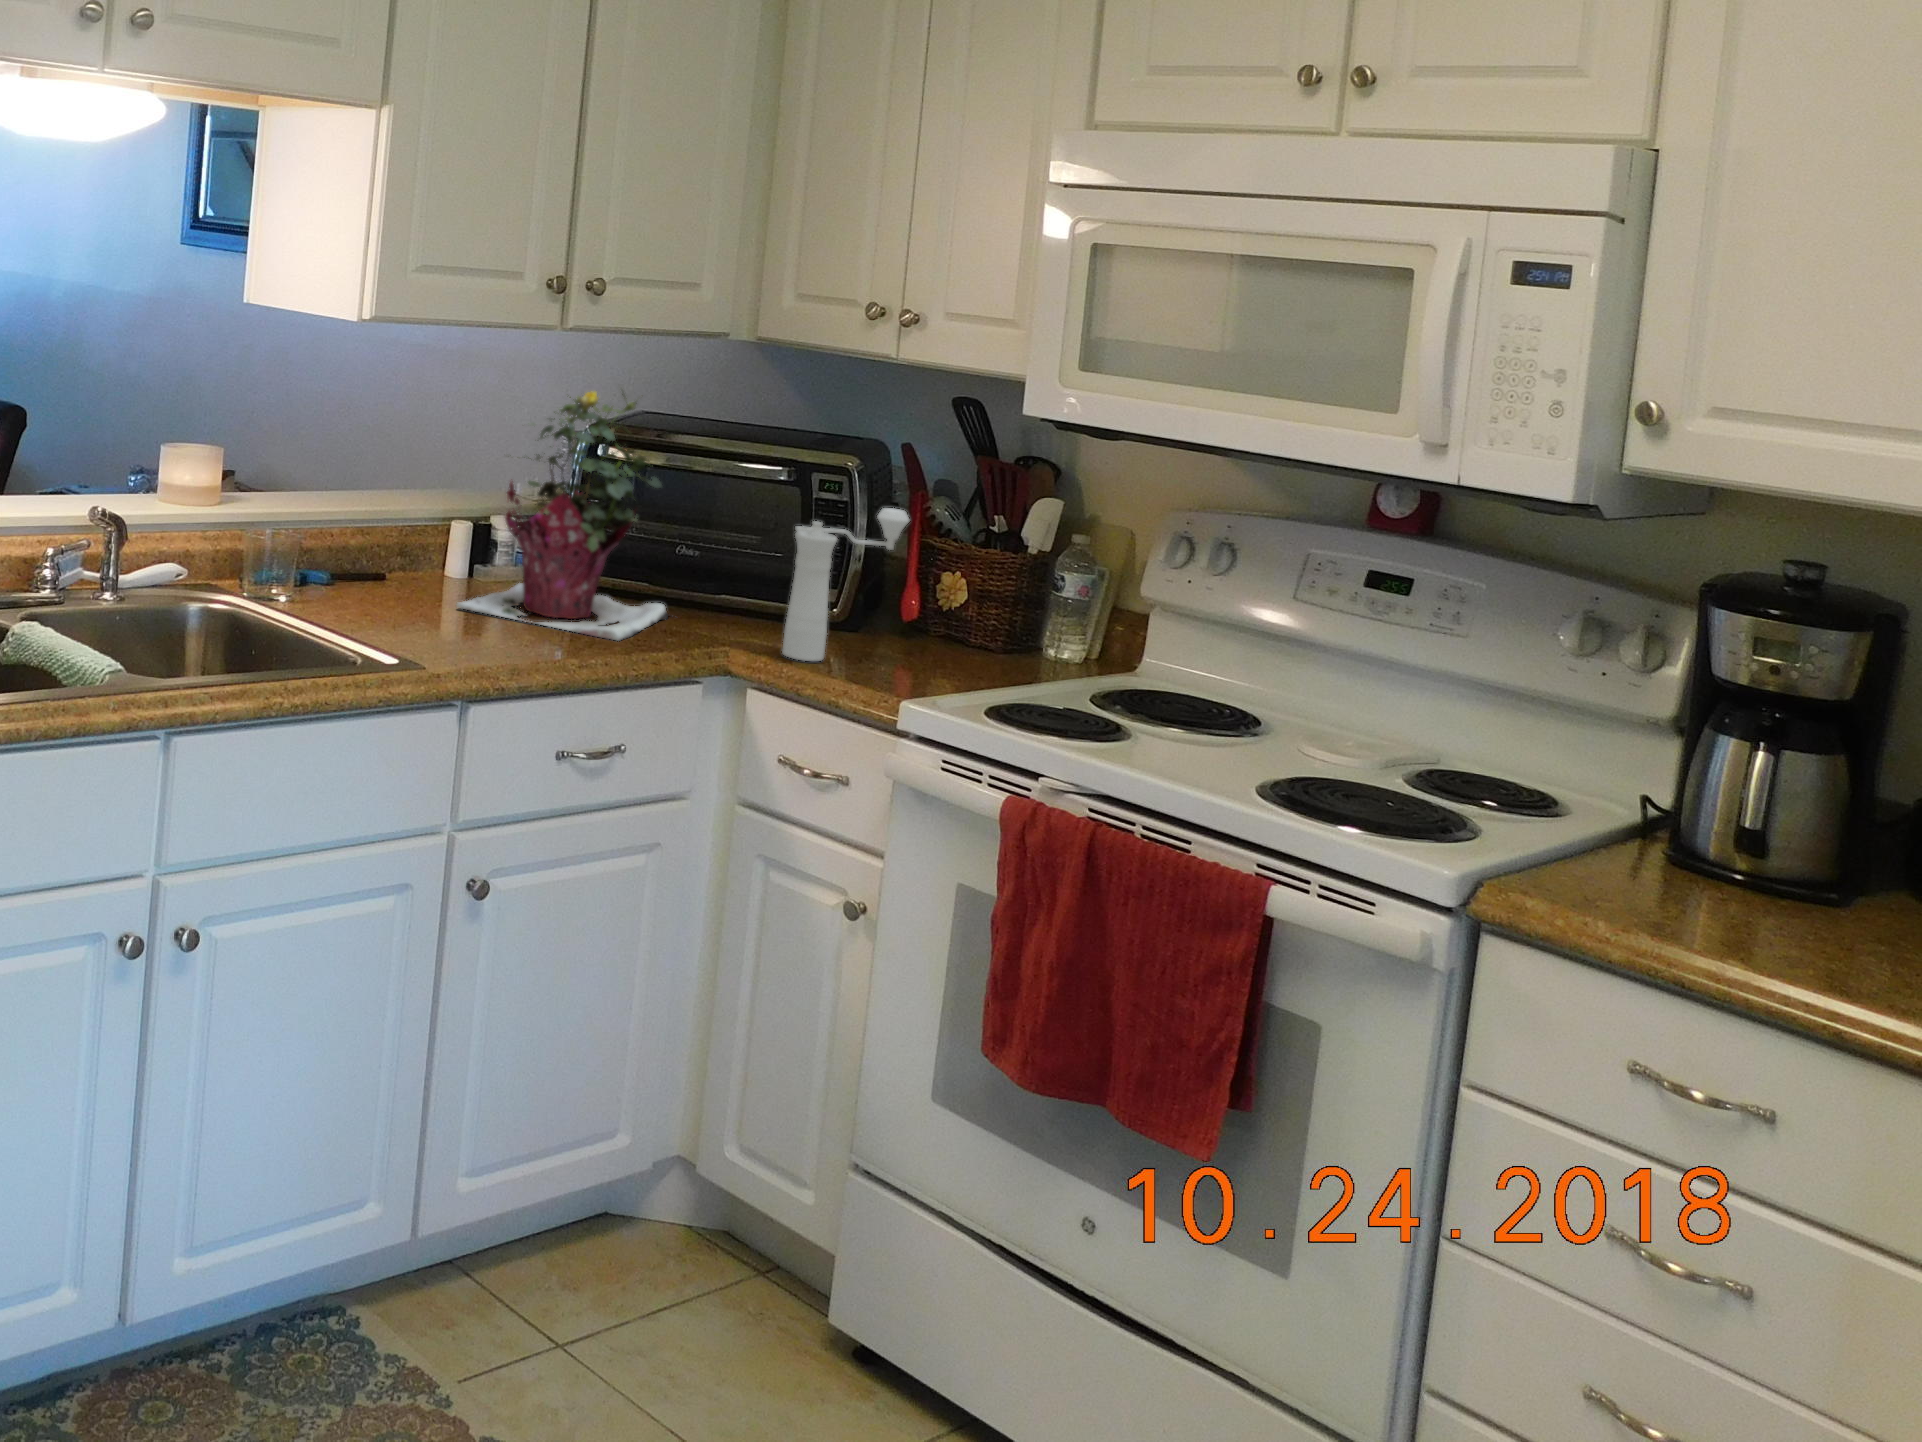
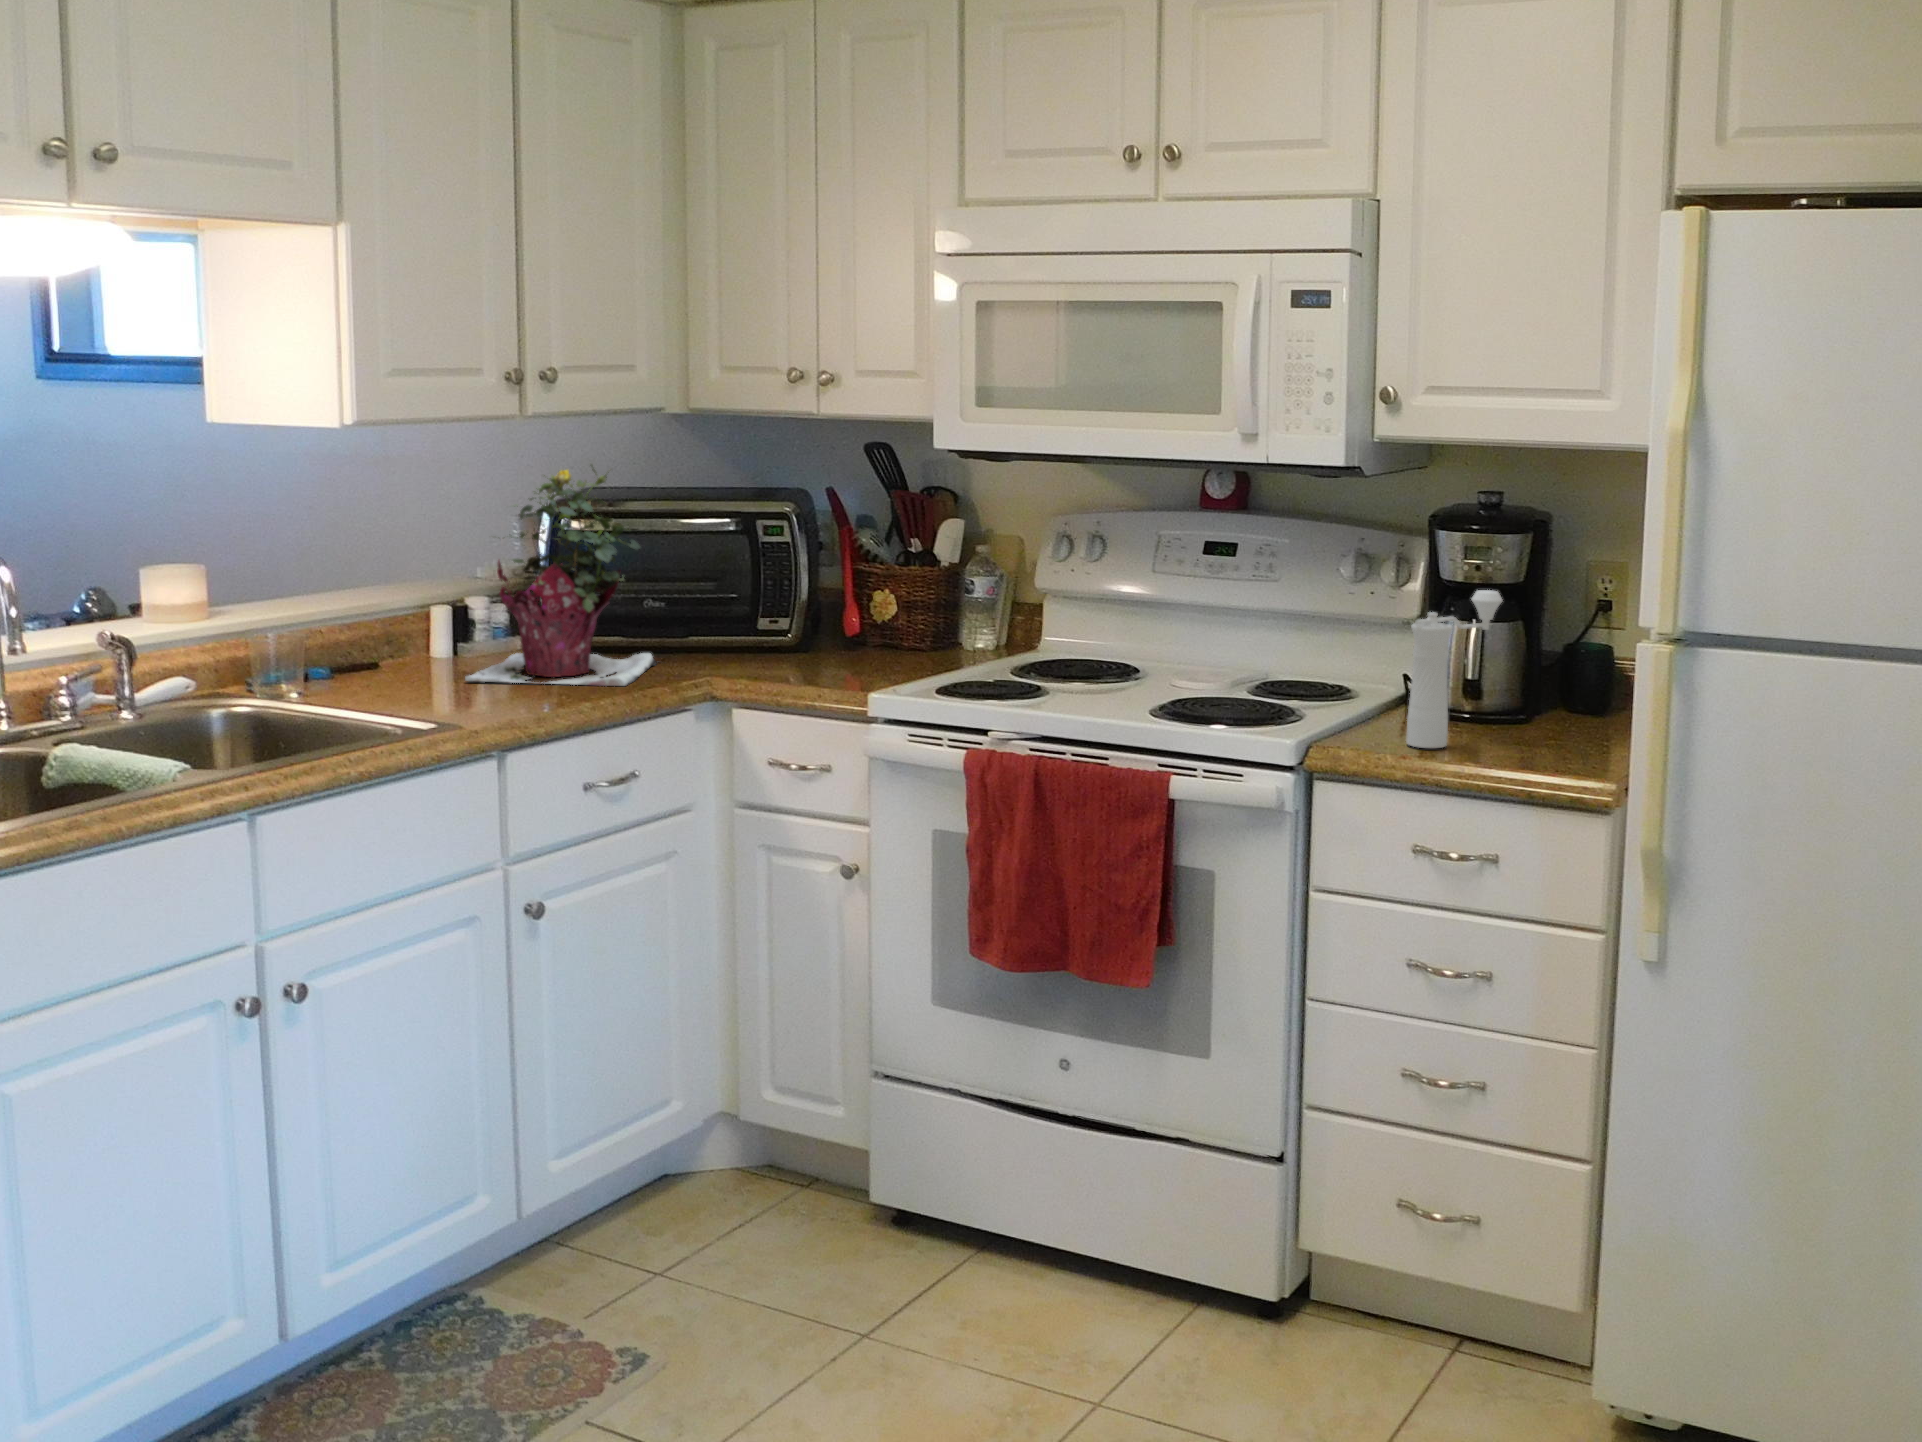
pepper mill: present [782,508,910,661] -> present [1406,590,1502,748]

